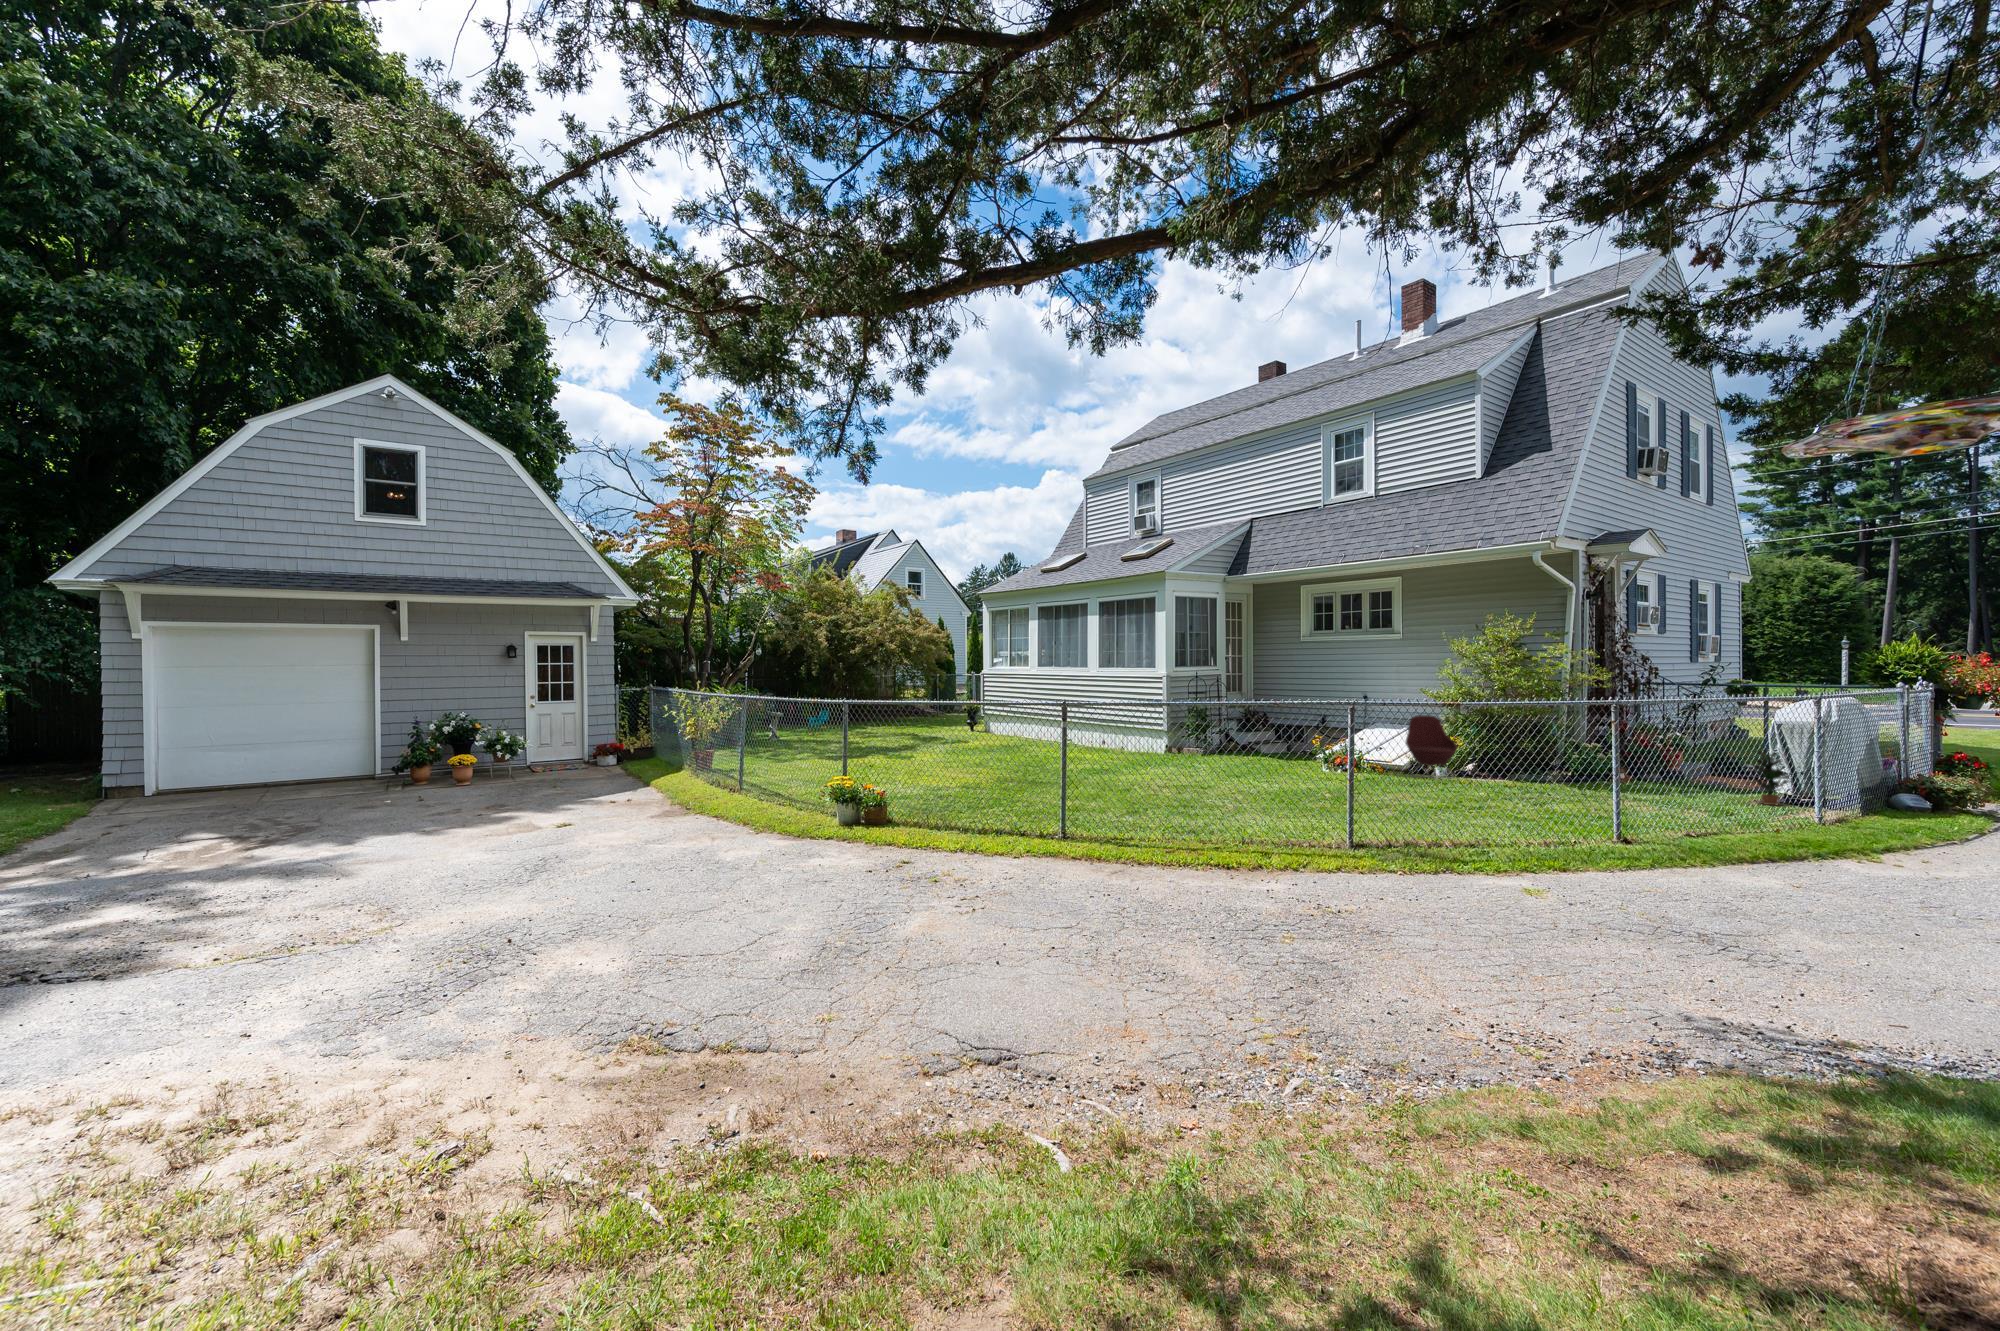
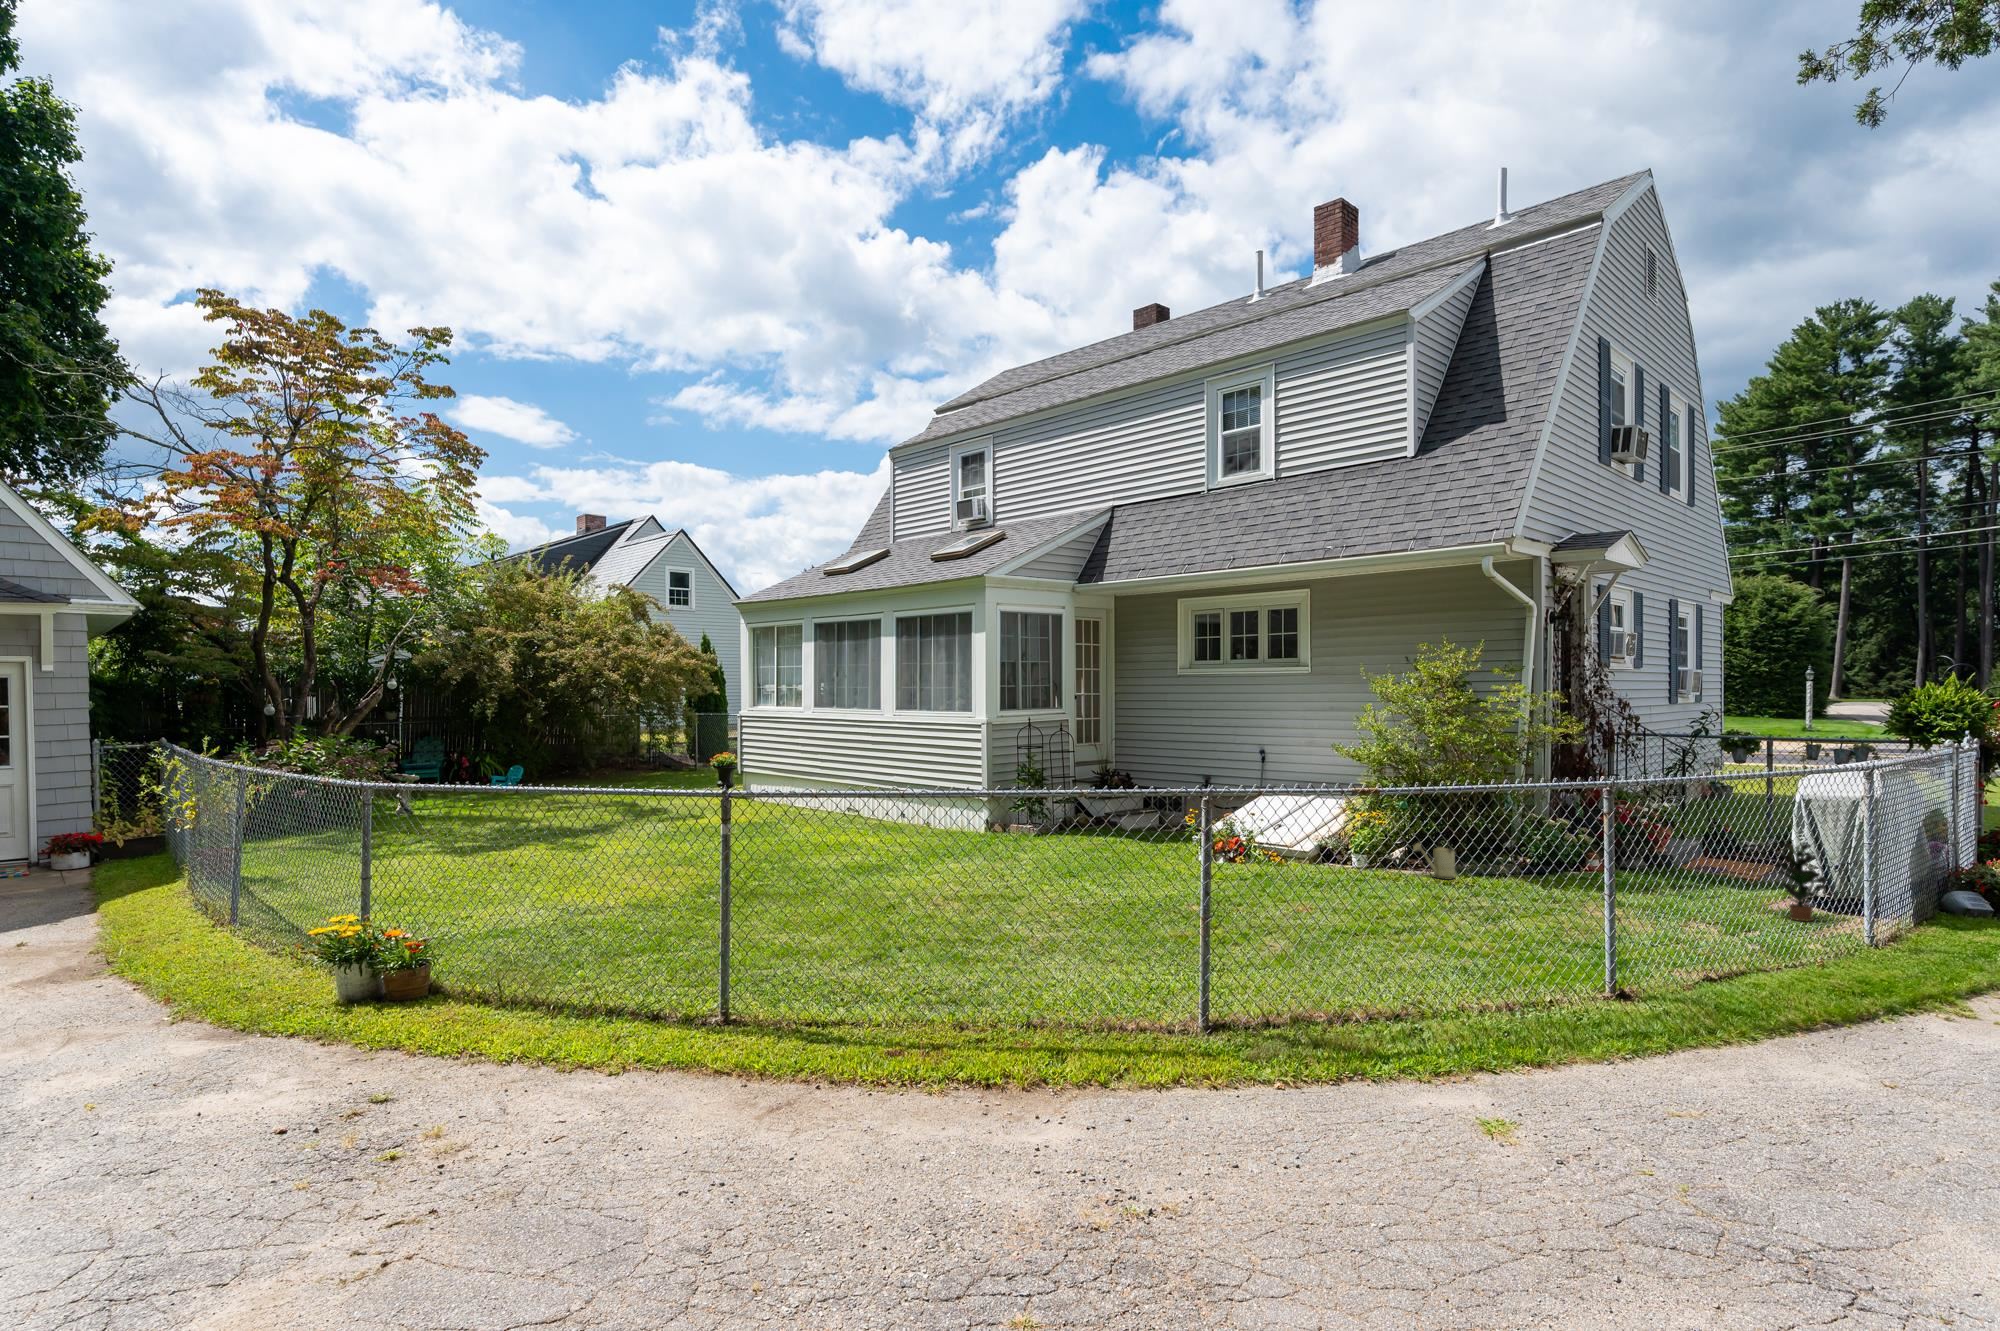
chair: present [1406,715,1457,779] -> none [1314,787,1385,883]
watering can: none [1478,750,1512,779] -> present [1413,843,1455,879]

